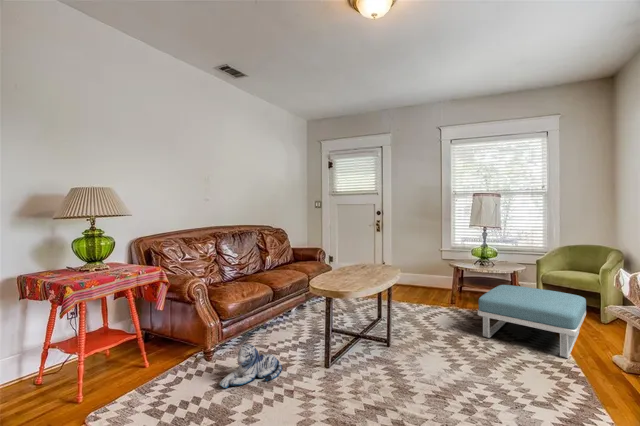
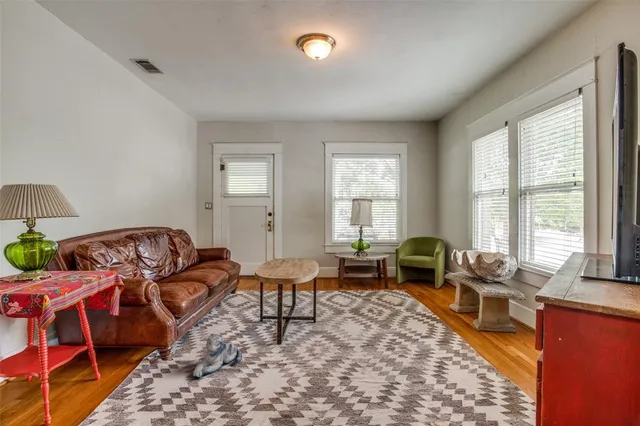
footstool: present [478,285,586,358] -> none [371,268,431,311]

